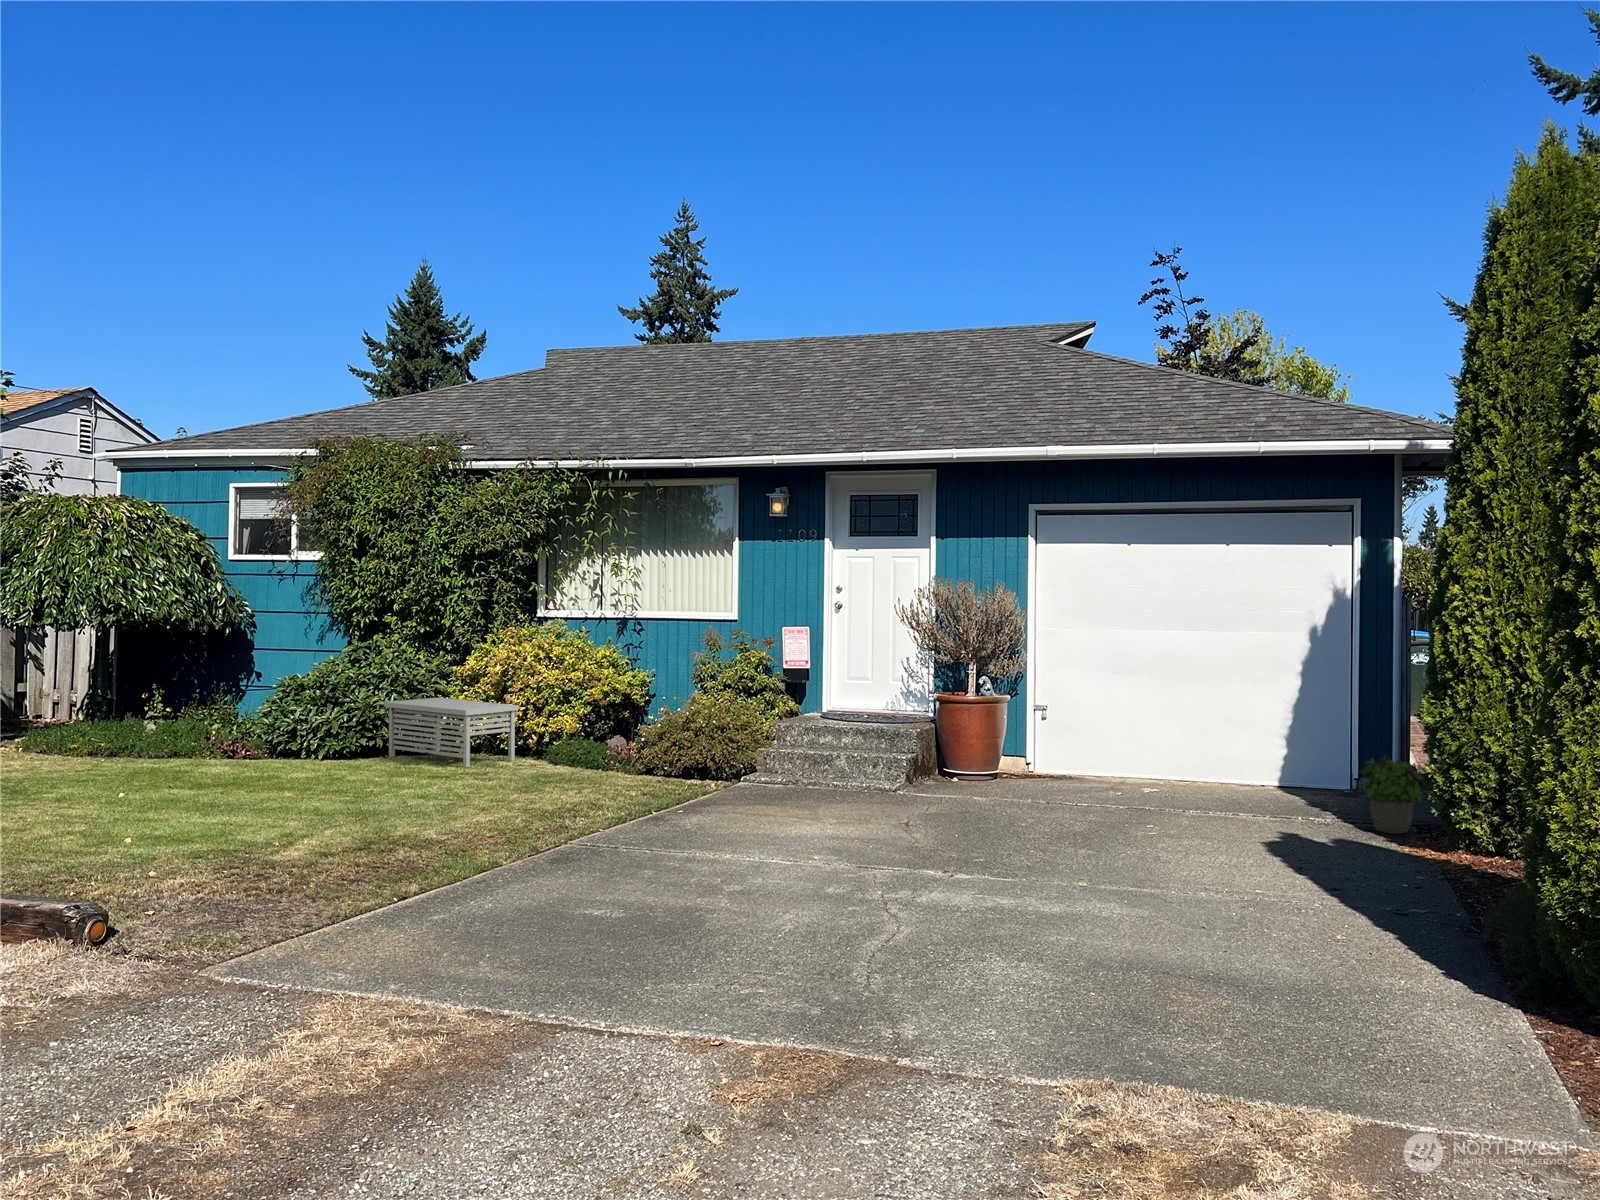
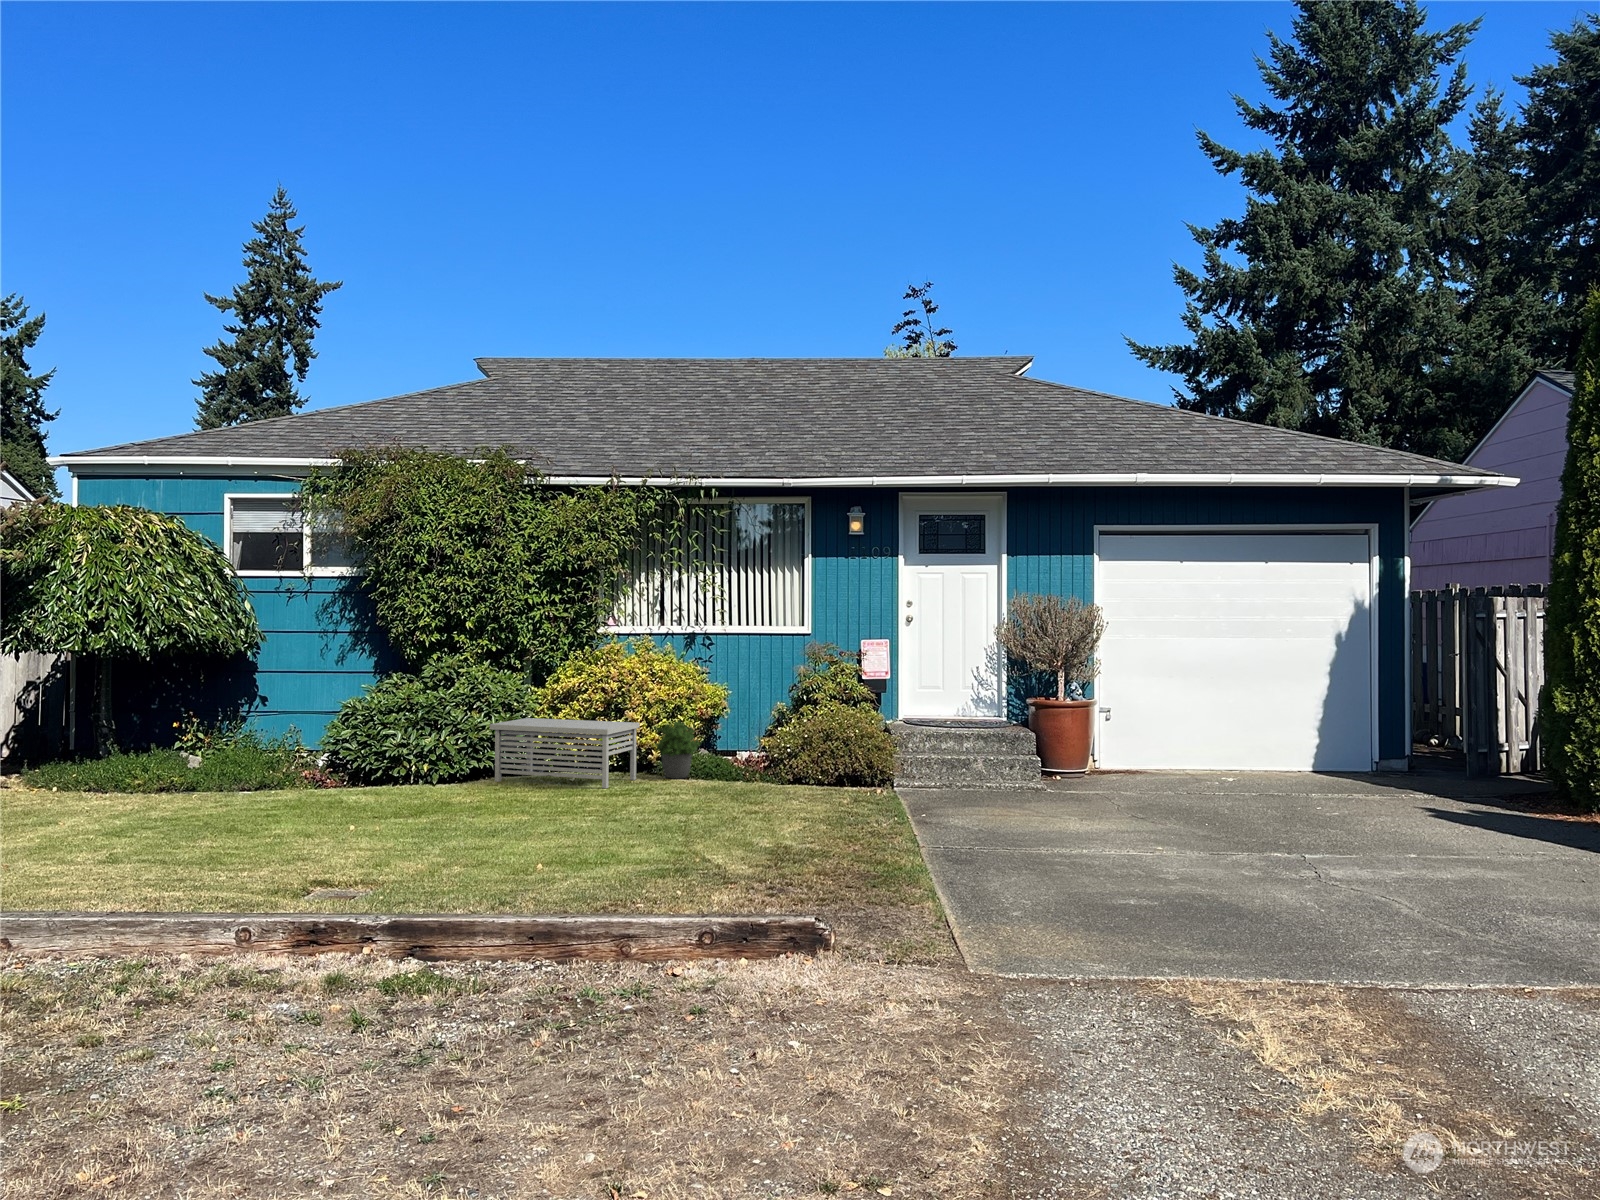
potted plant: present [1356,756,1425,834] -> present [654,721,701,779]

